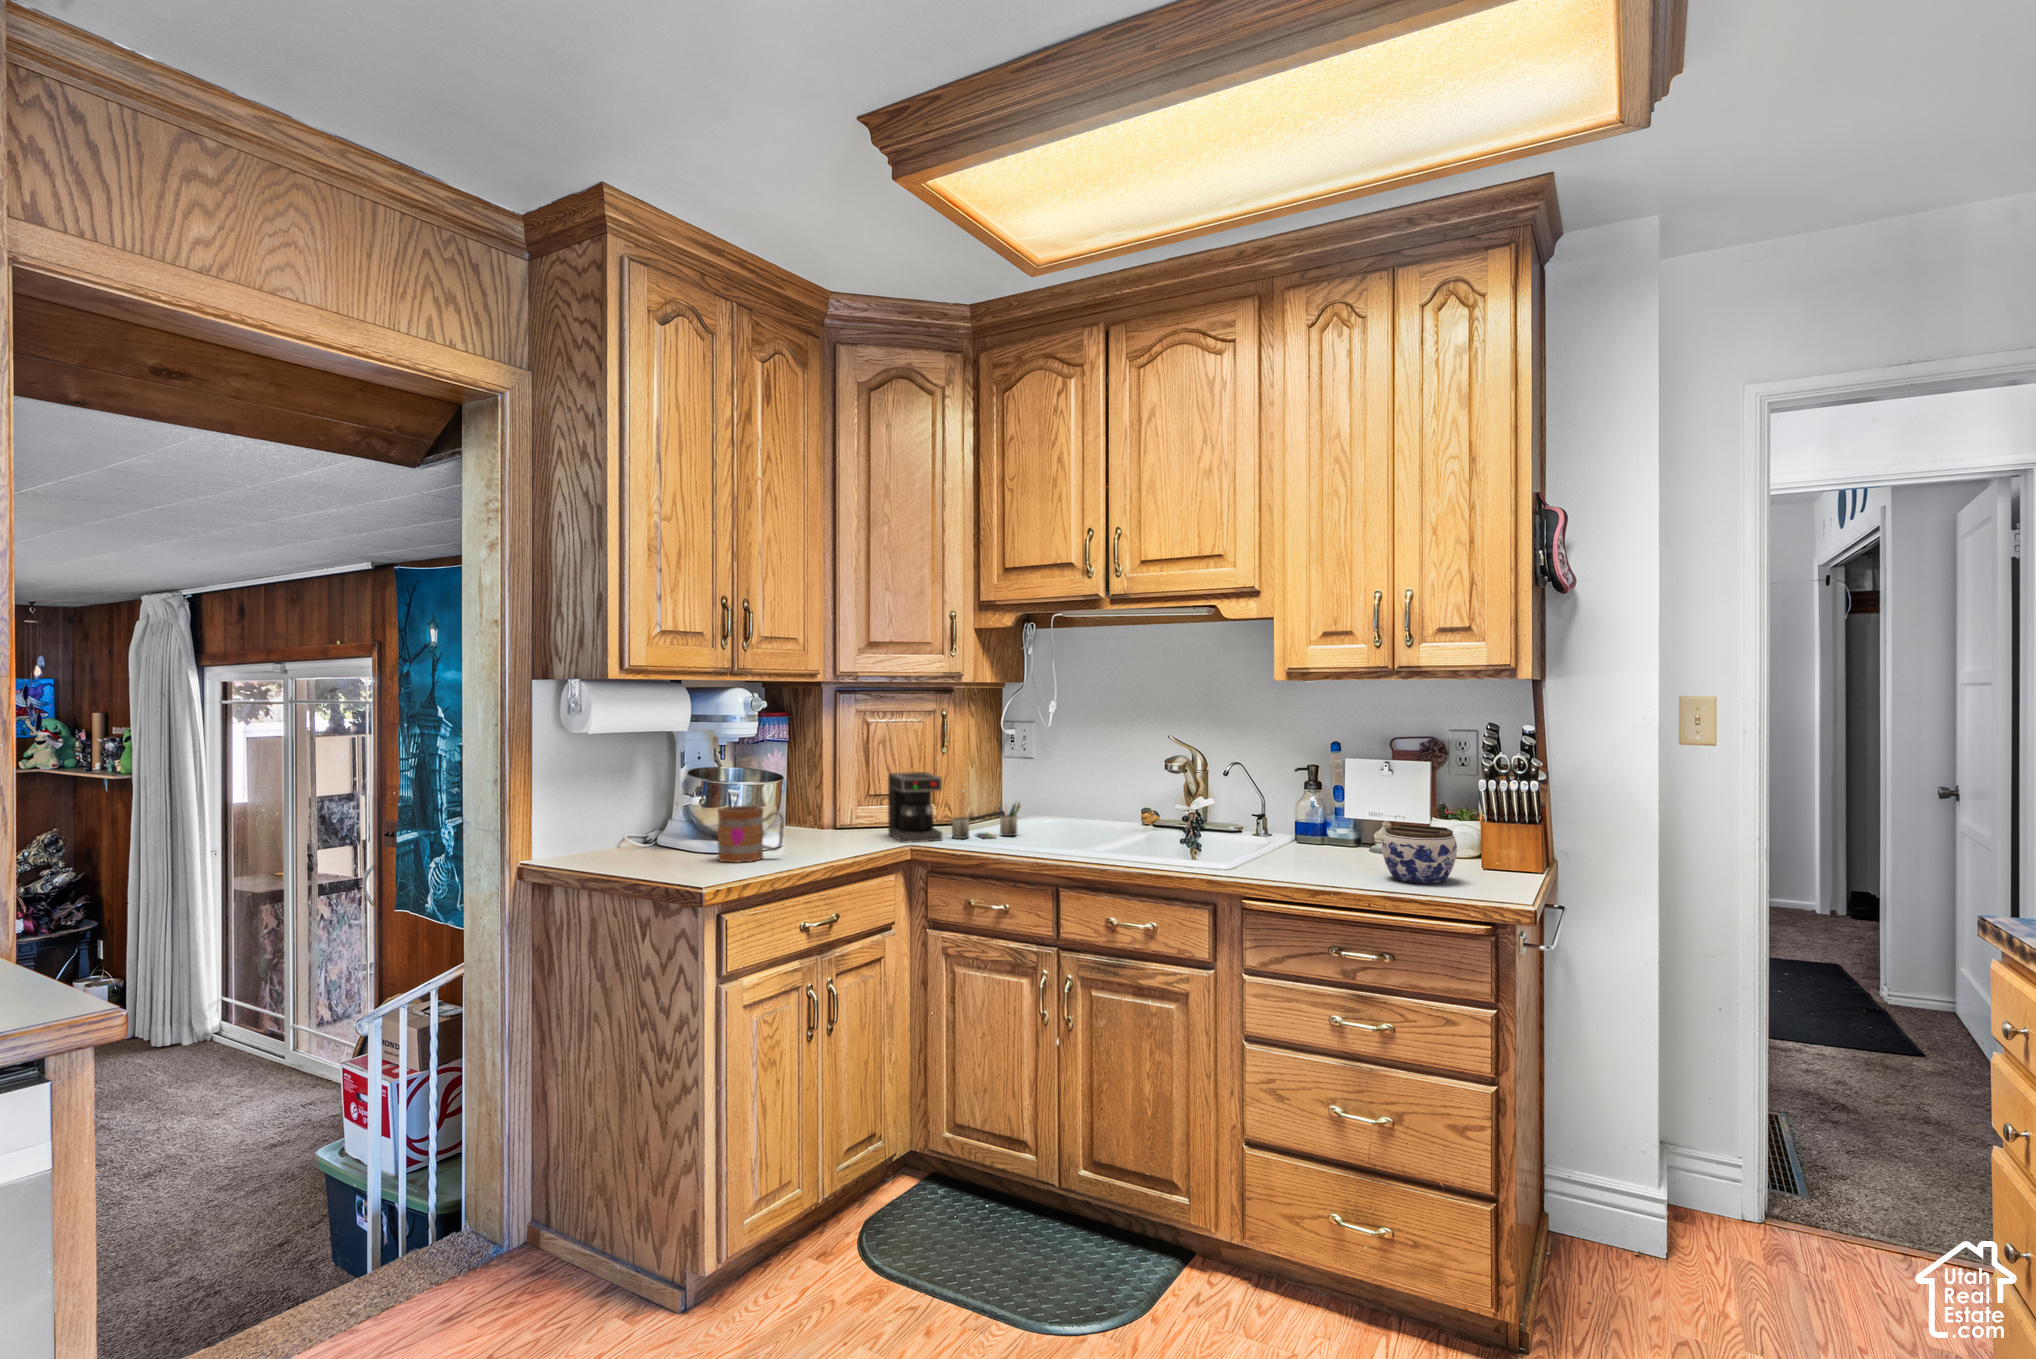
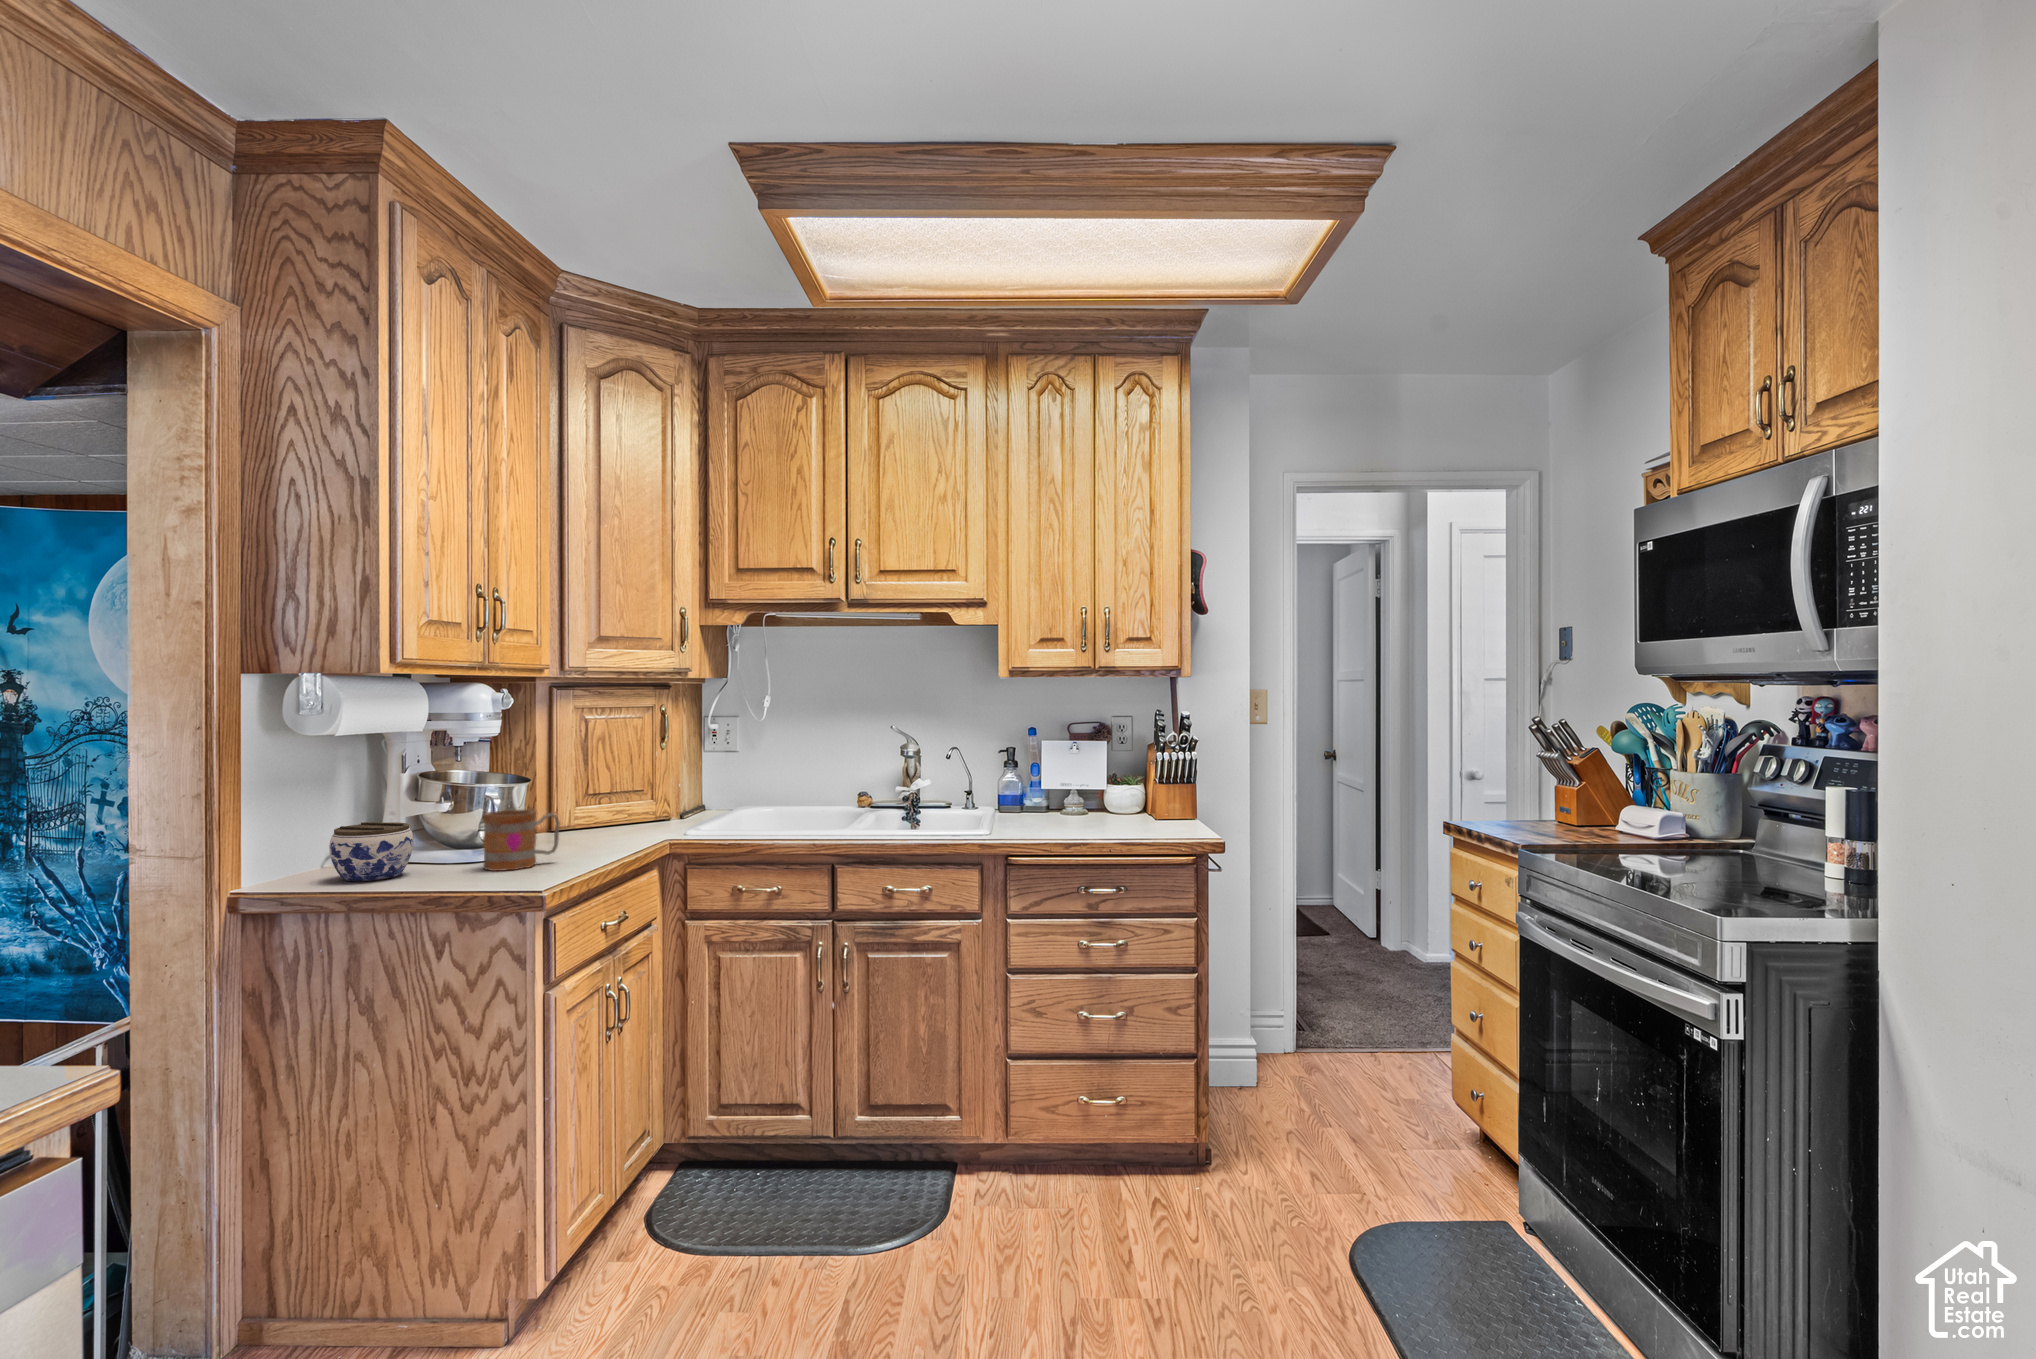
coffee maker: present [888,772,1021,843] -> none [619,768,754,839]
jar: present [1382,824,1457,883] -> present [329,822,414,881]

